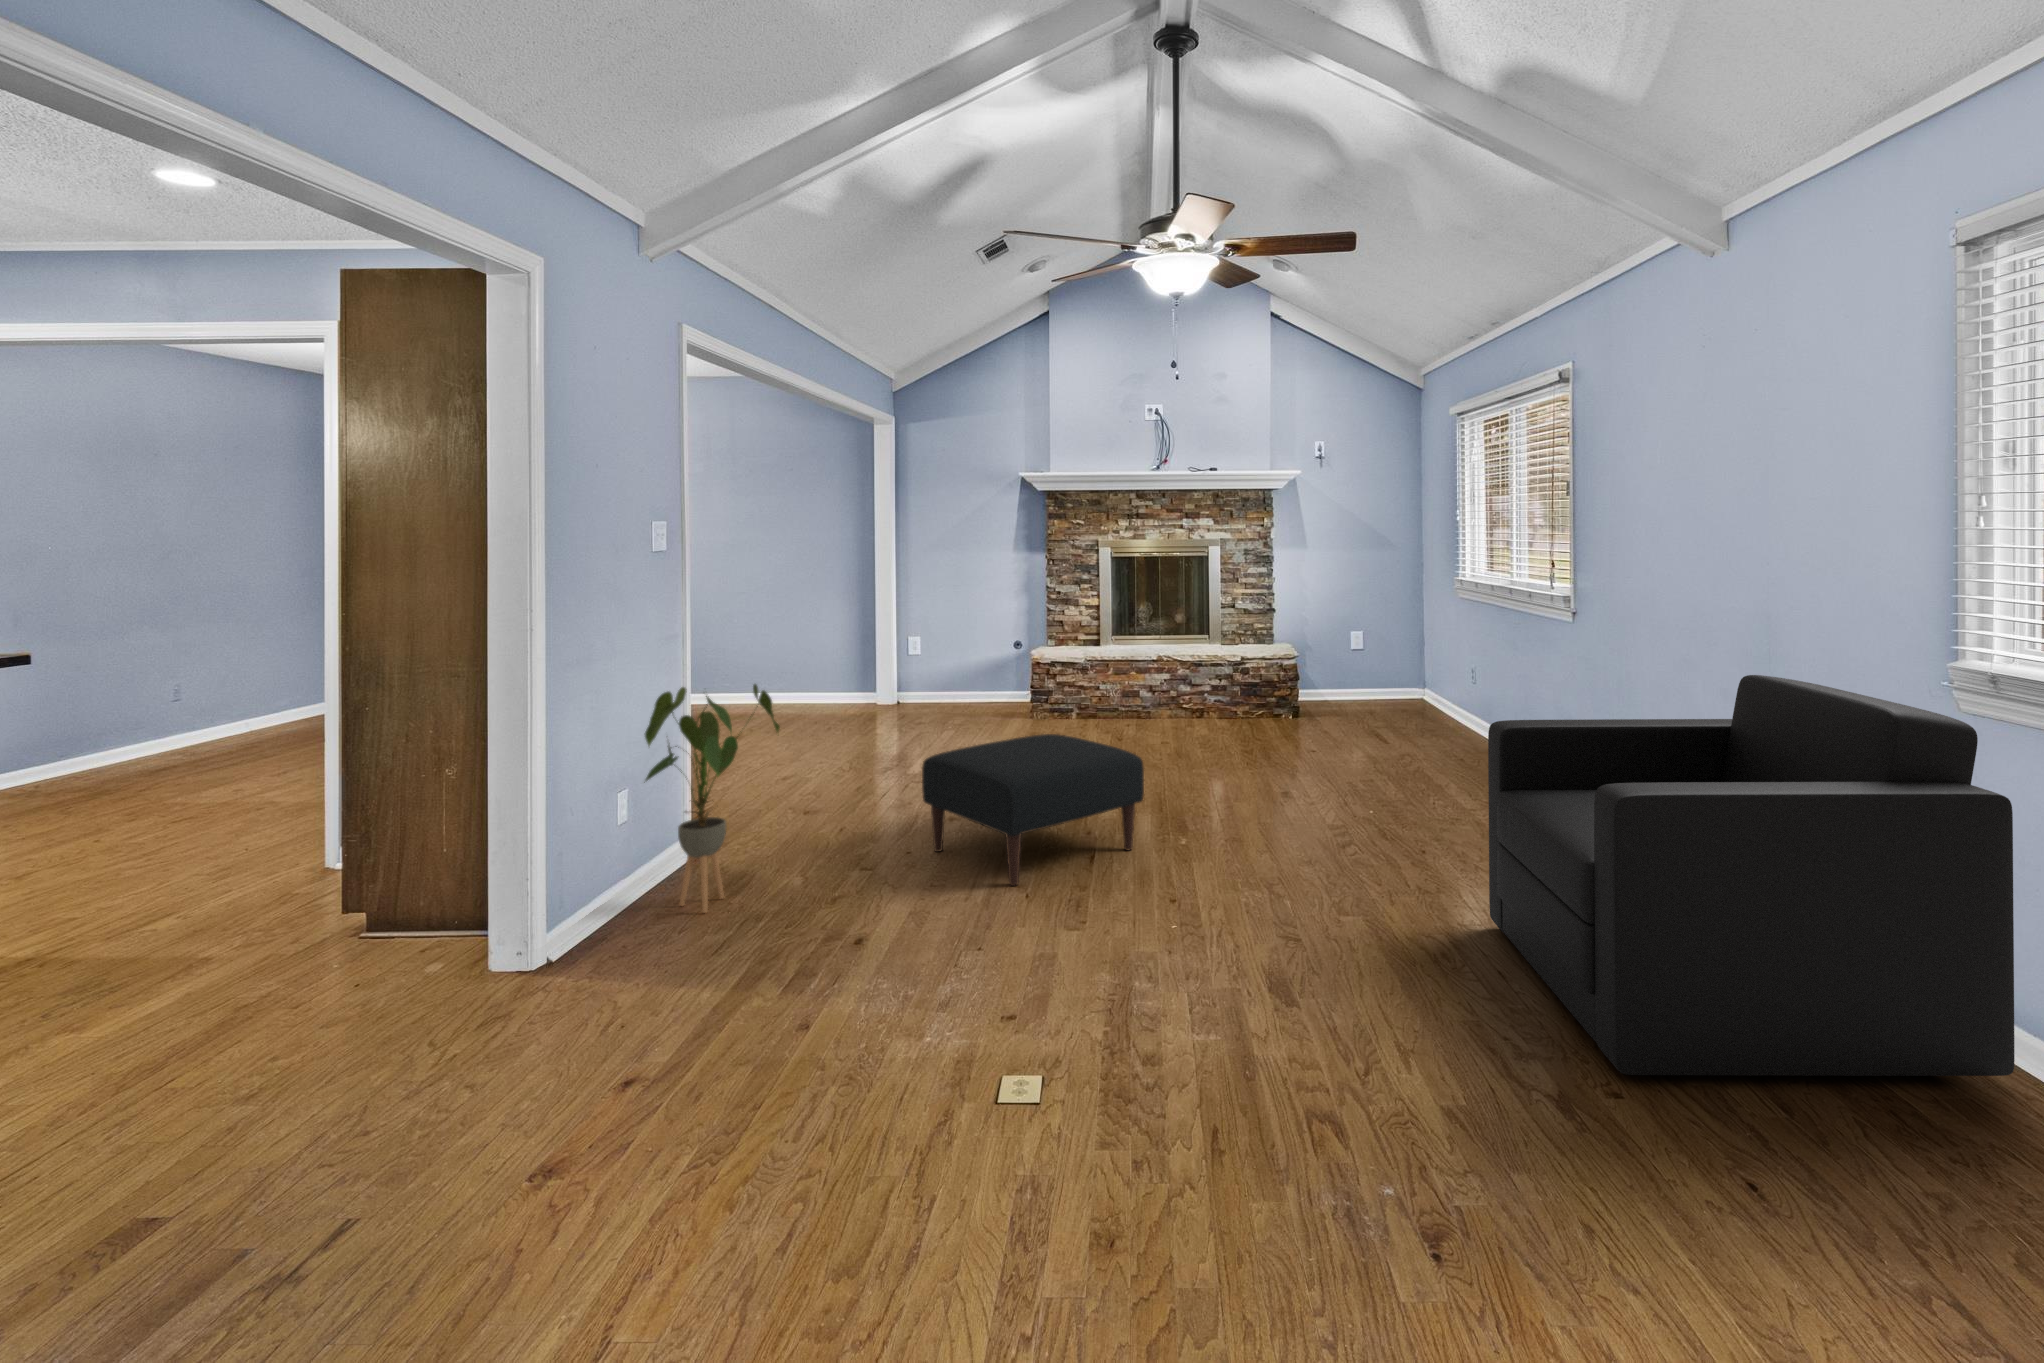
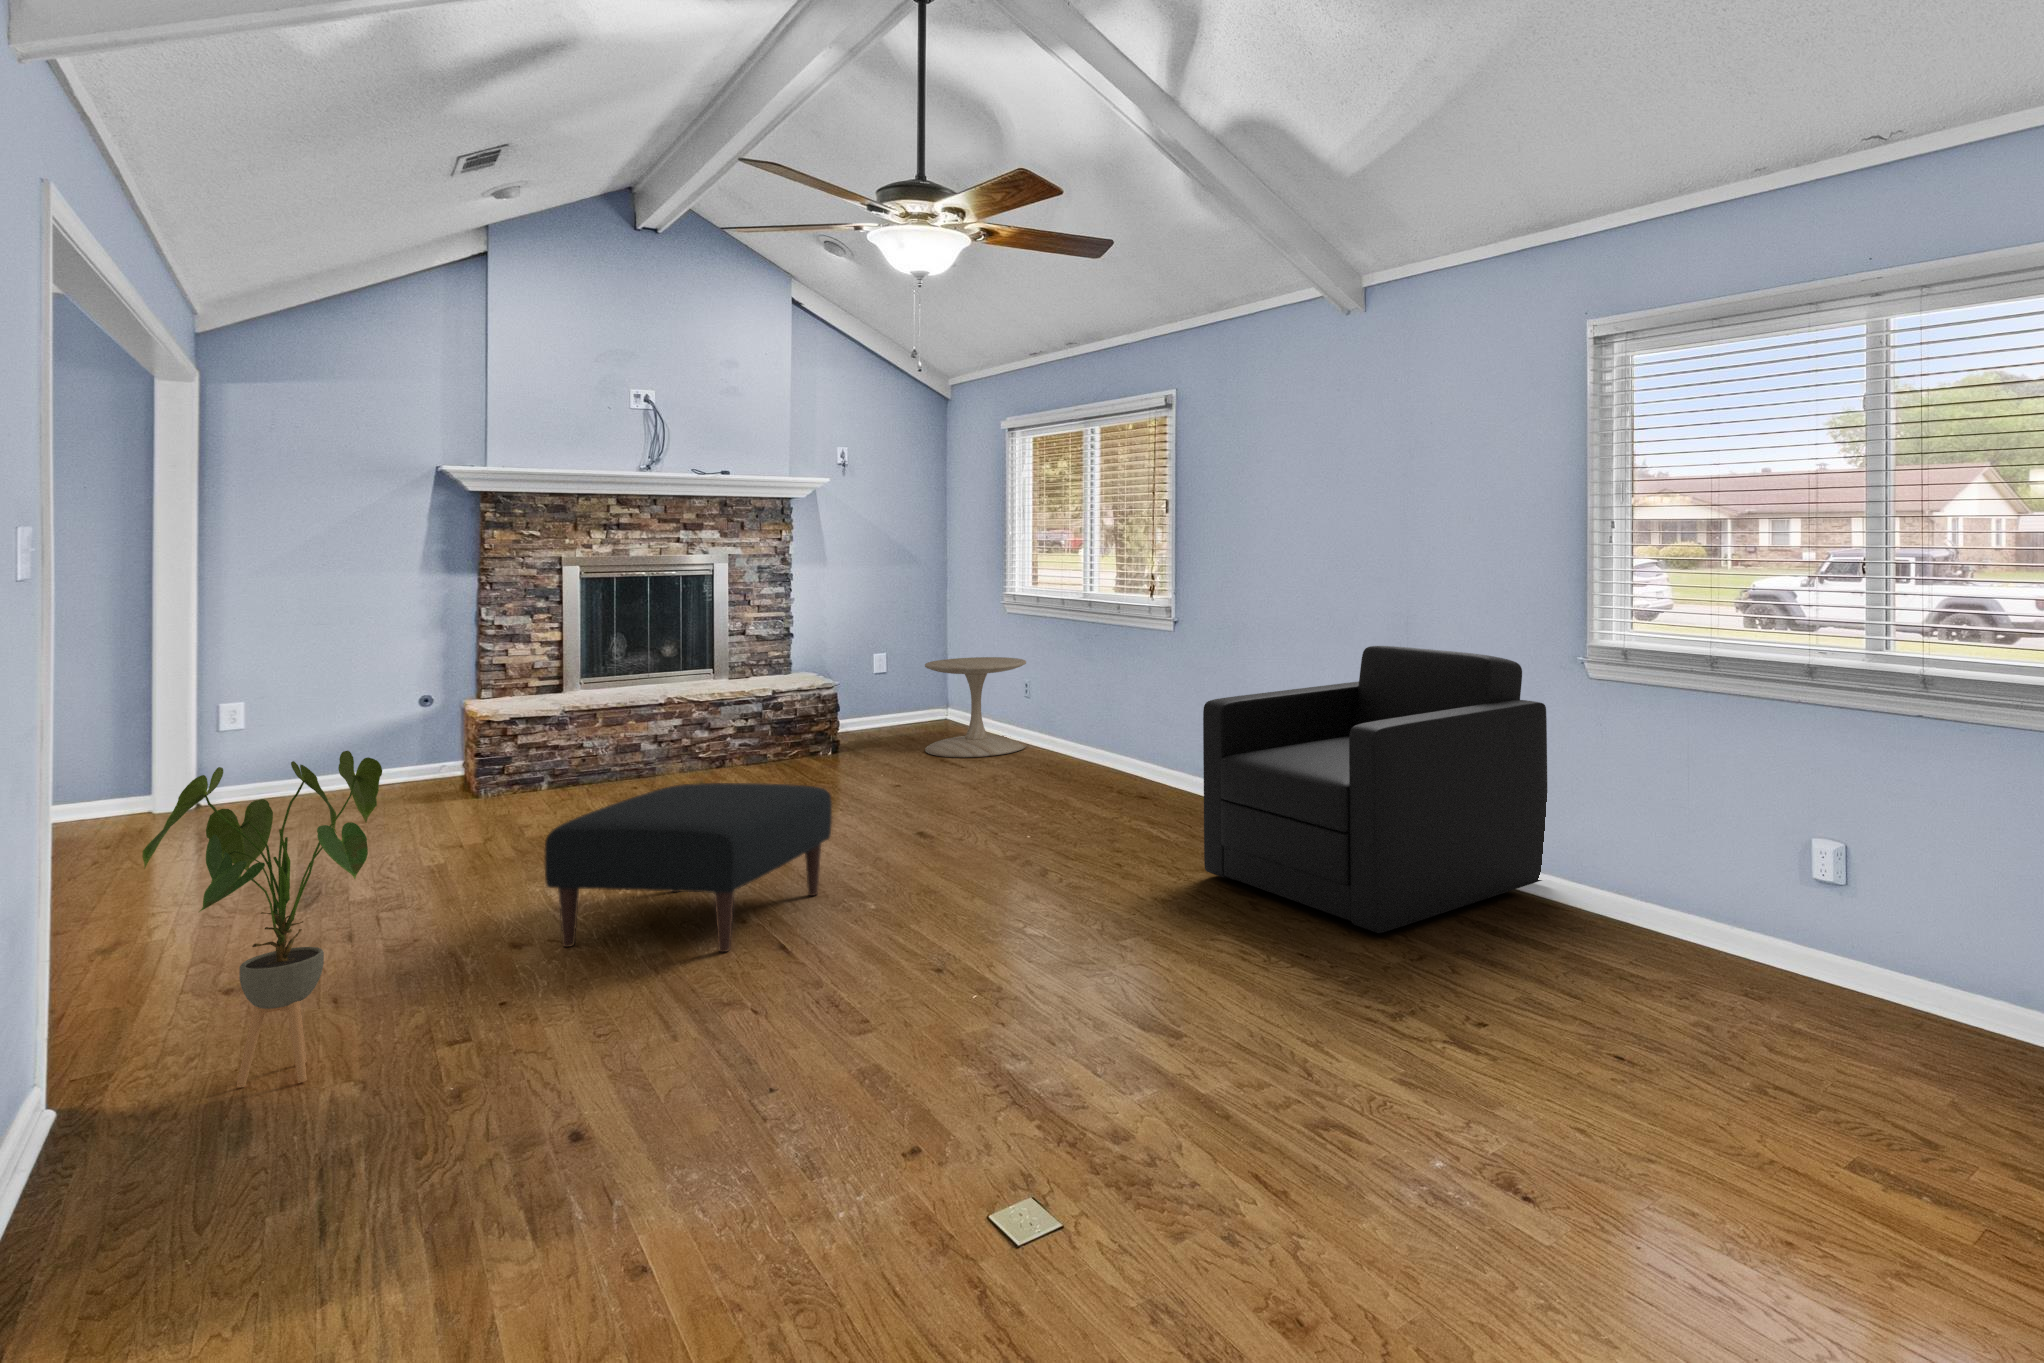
side table: none [1370,641,1470,740] -> present [925,657,1026,758]

